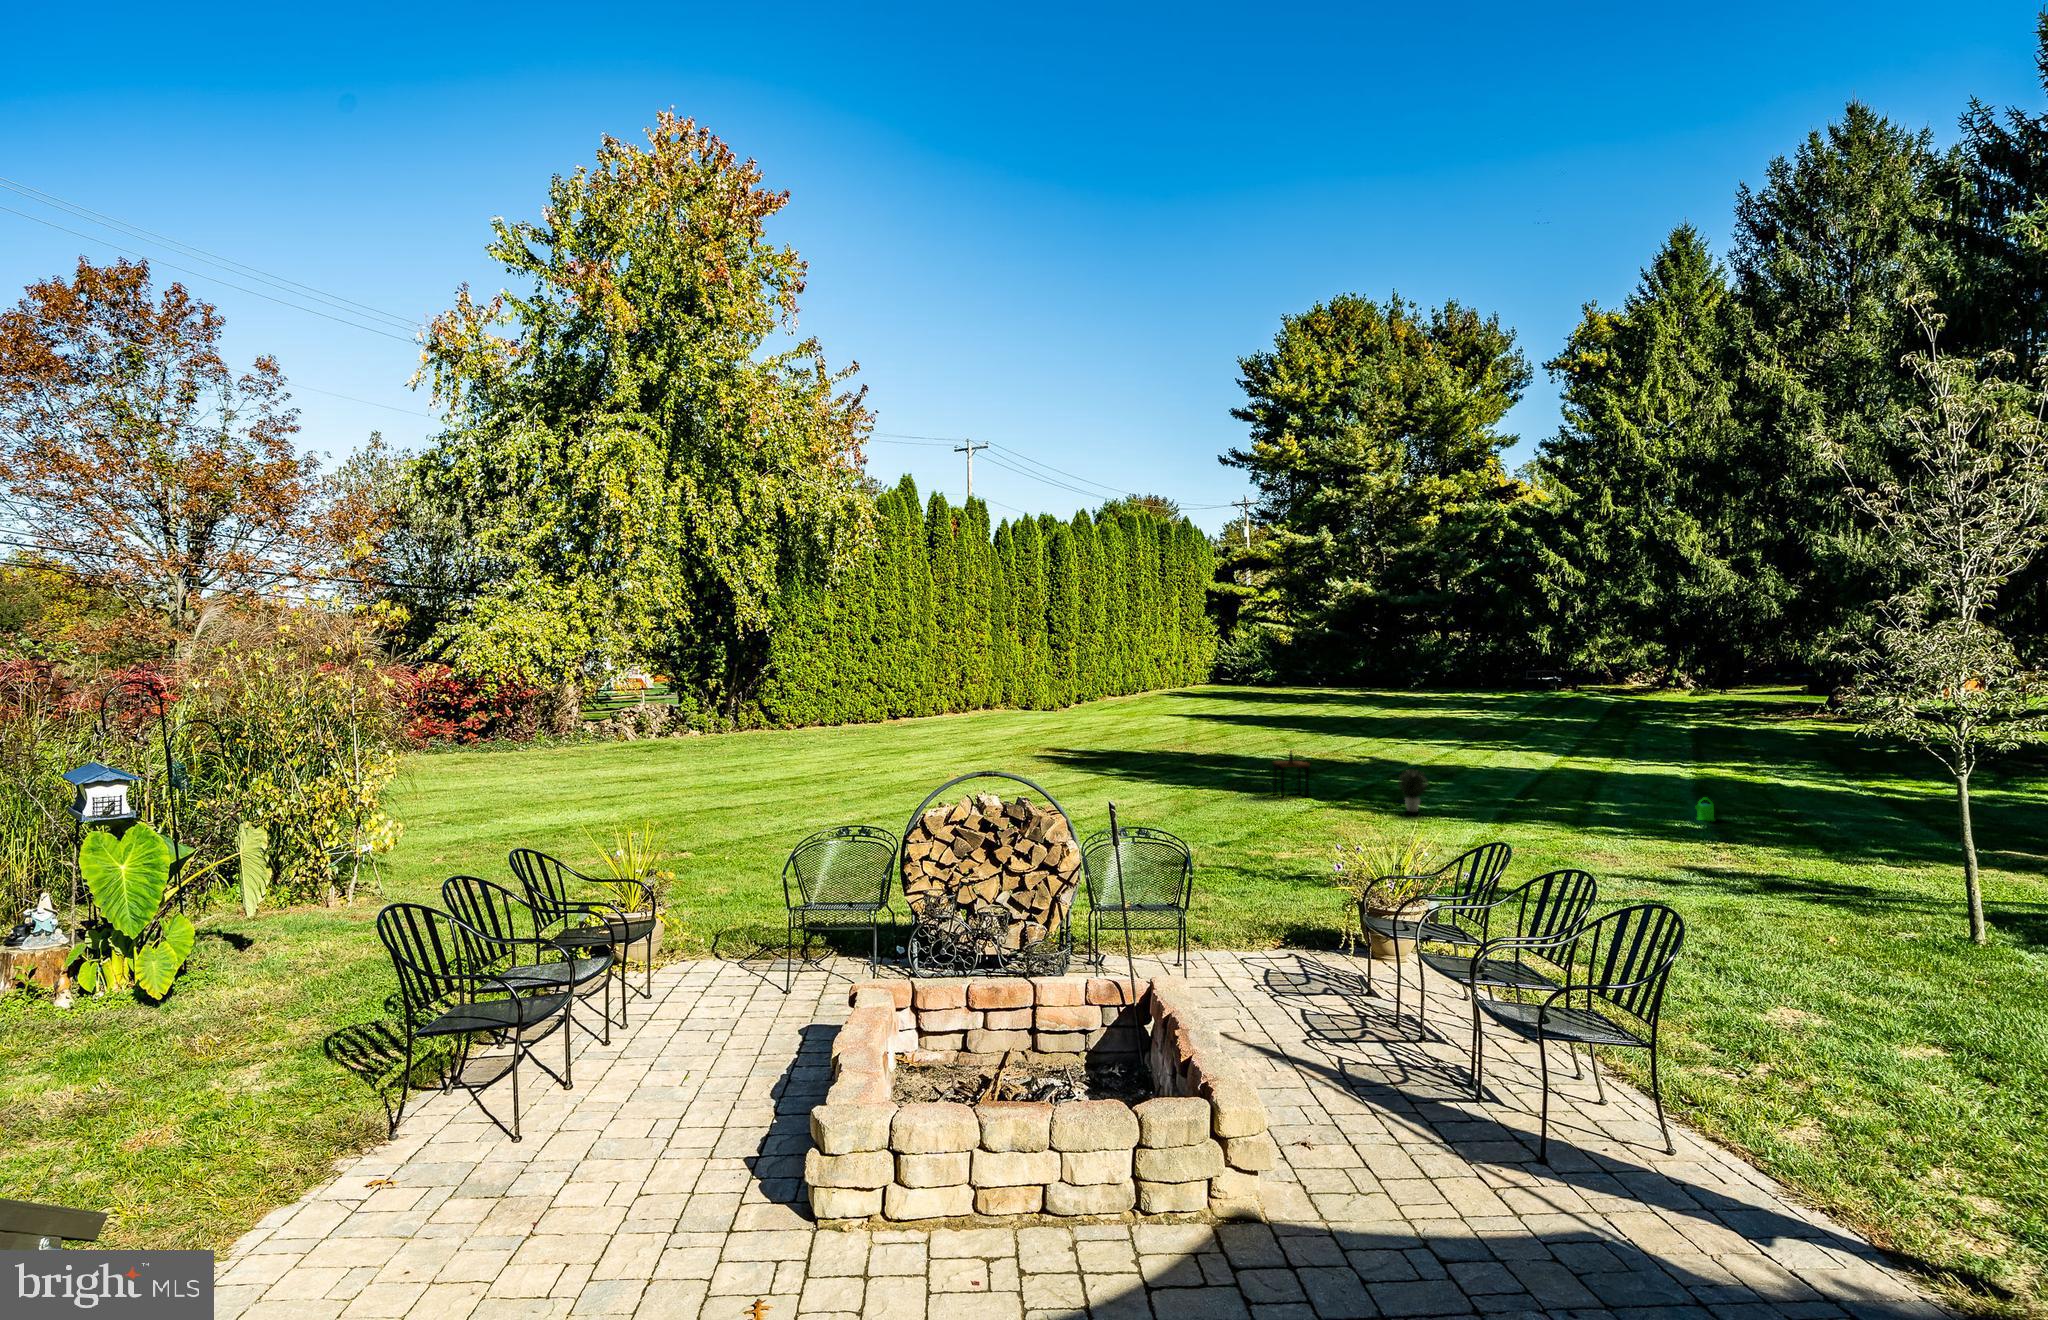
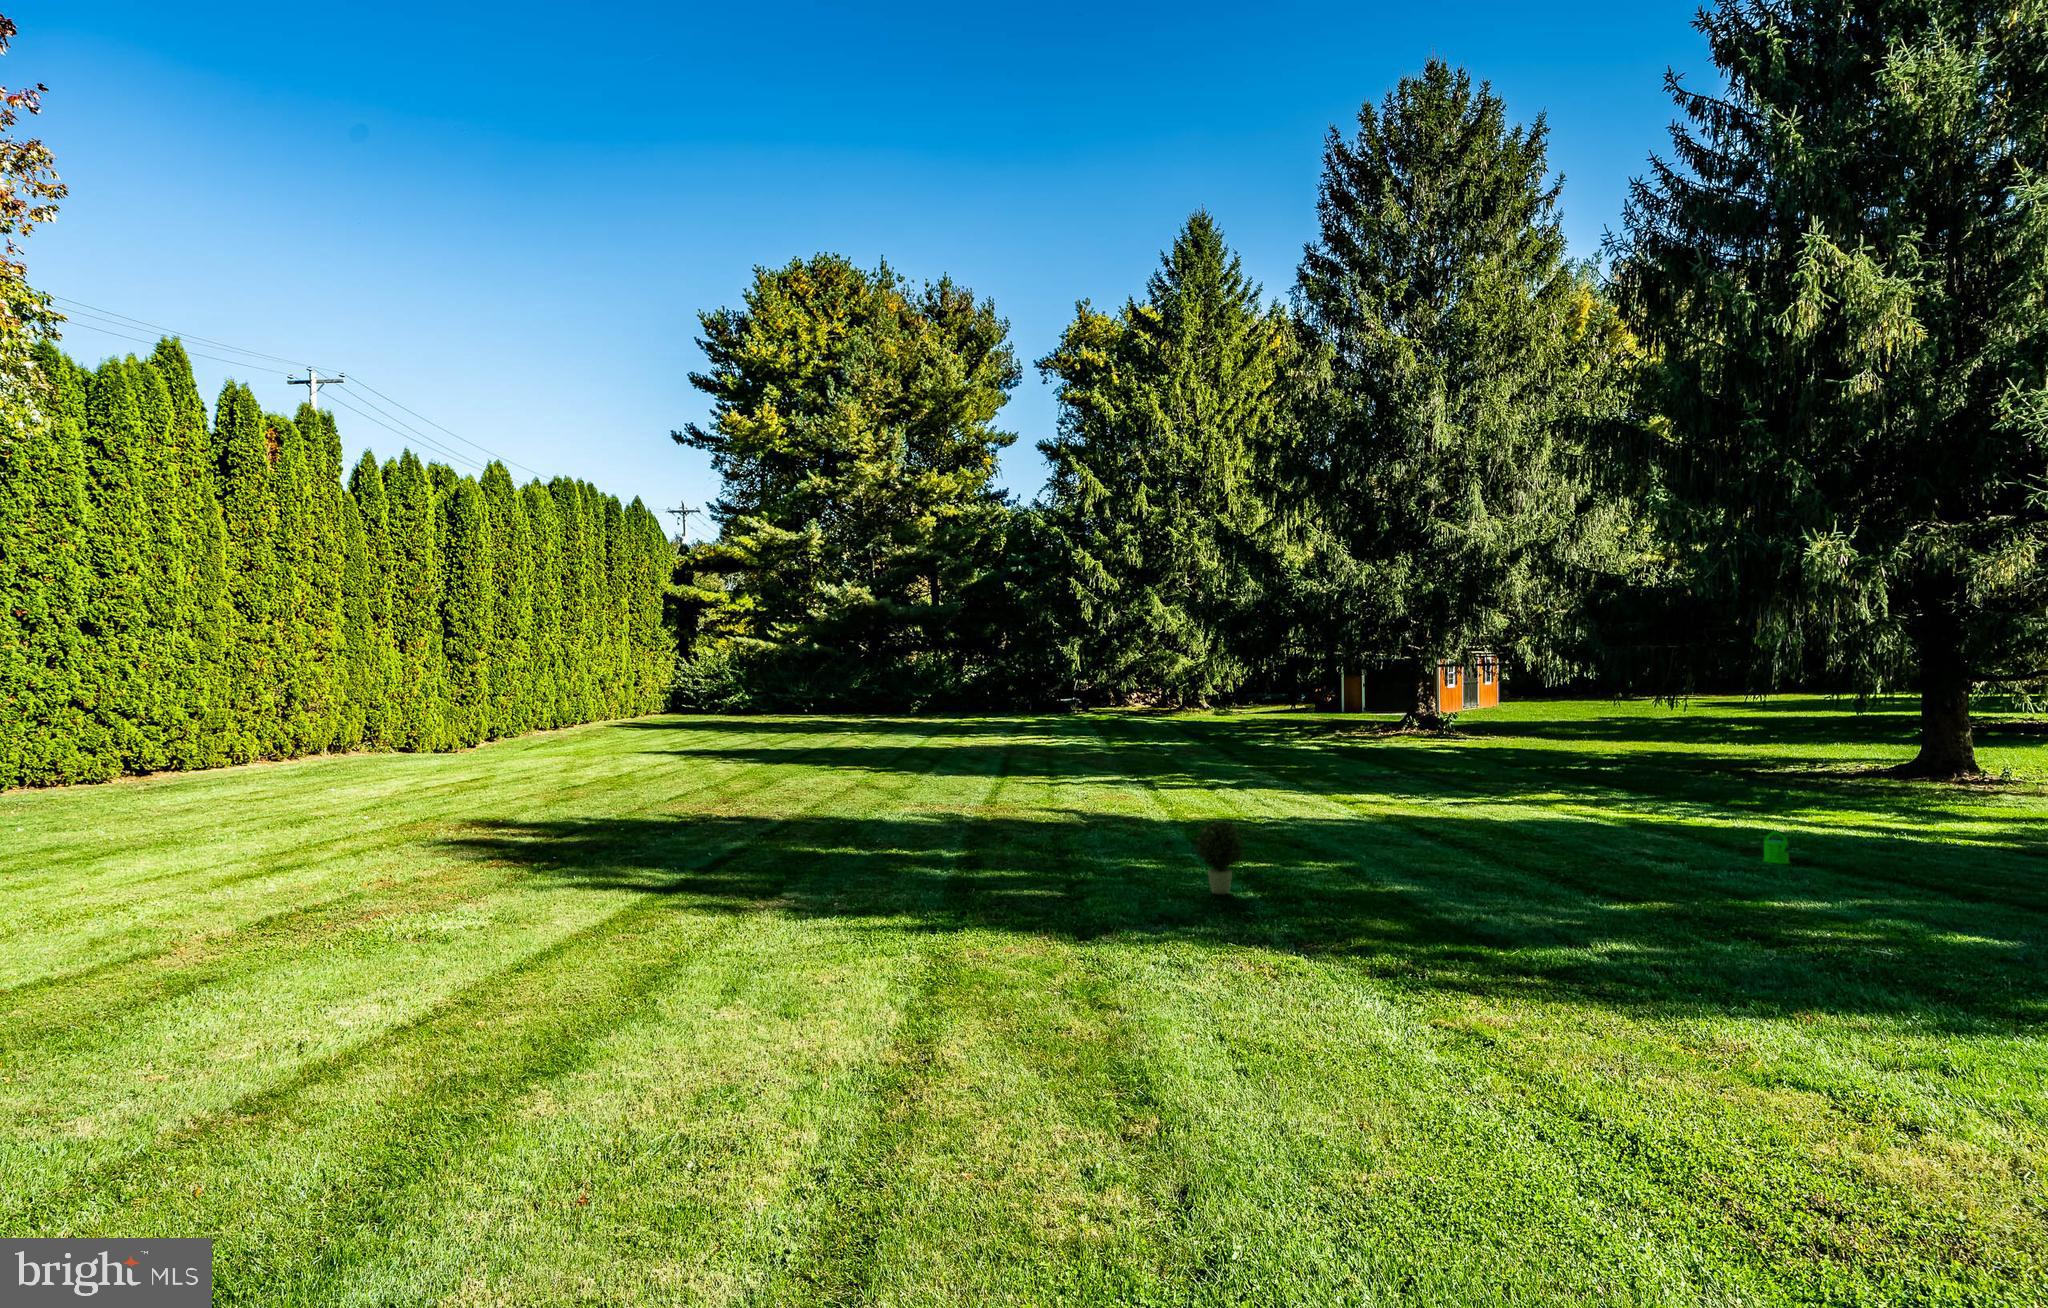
side table: present [1273,751,1310,797] -> none [958,797,1025,885]
watering can: present [1696,797,1715,821] -> present [1764,831,1789,864]

